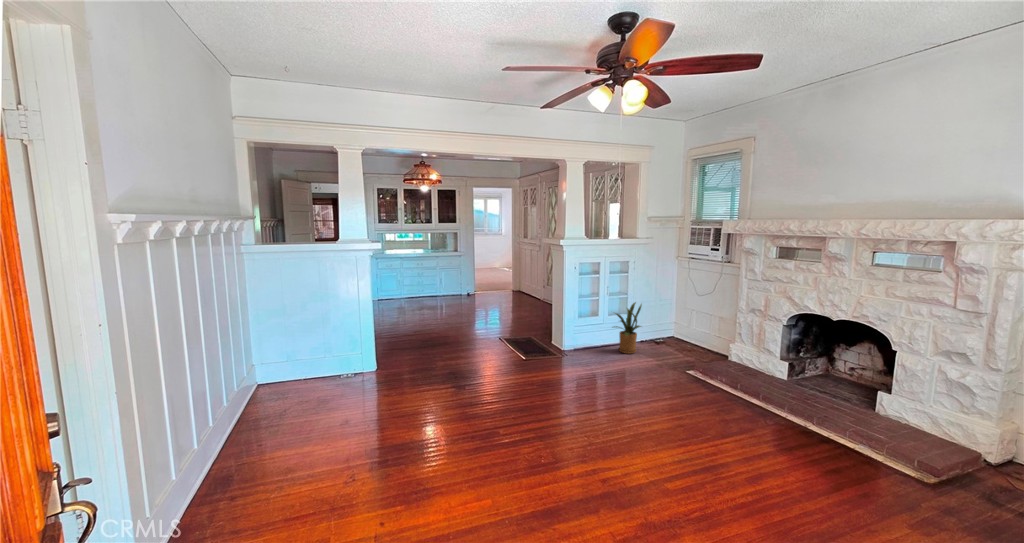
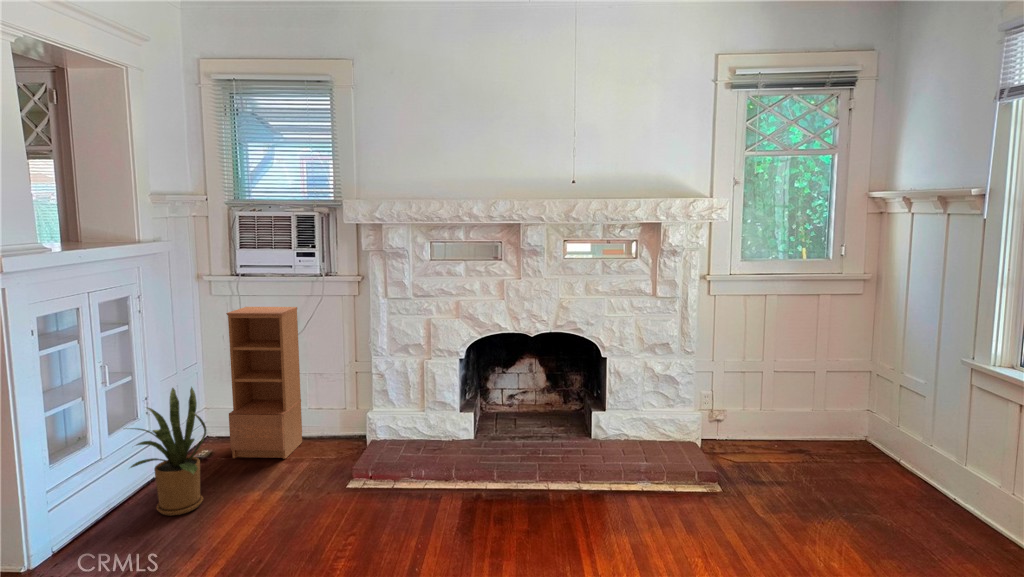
bookcase: none [666,274,709,353] -> present [226,307,302,459]

